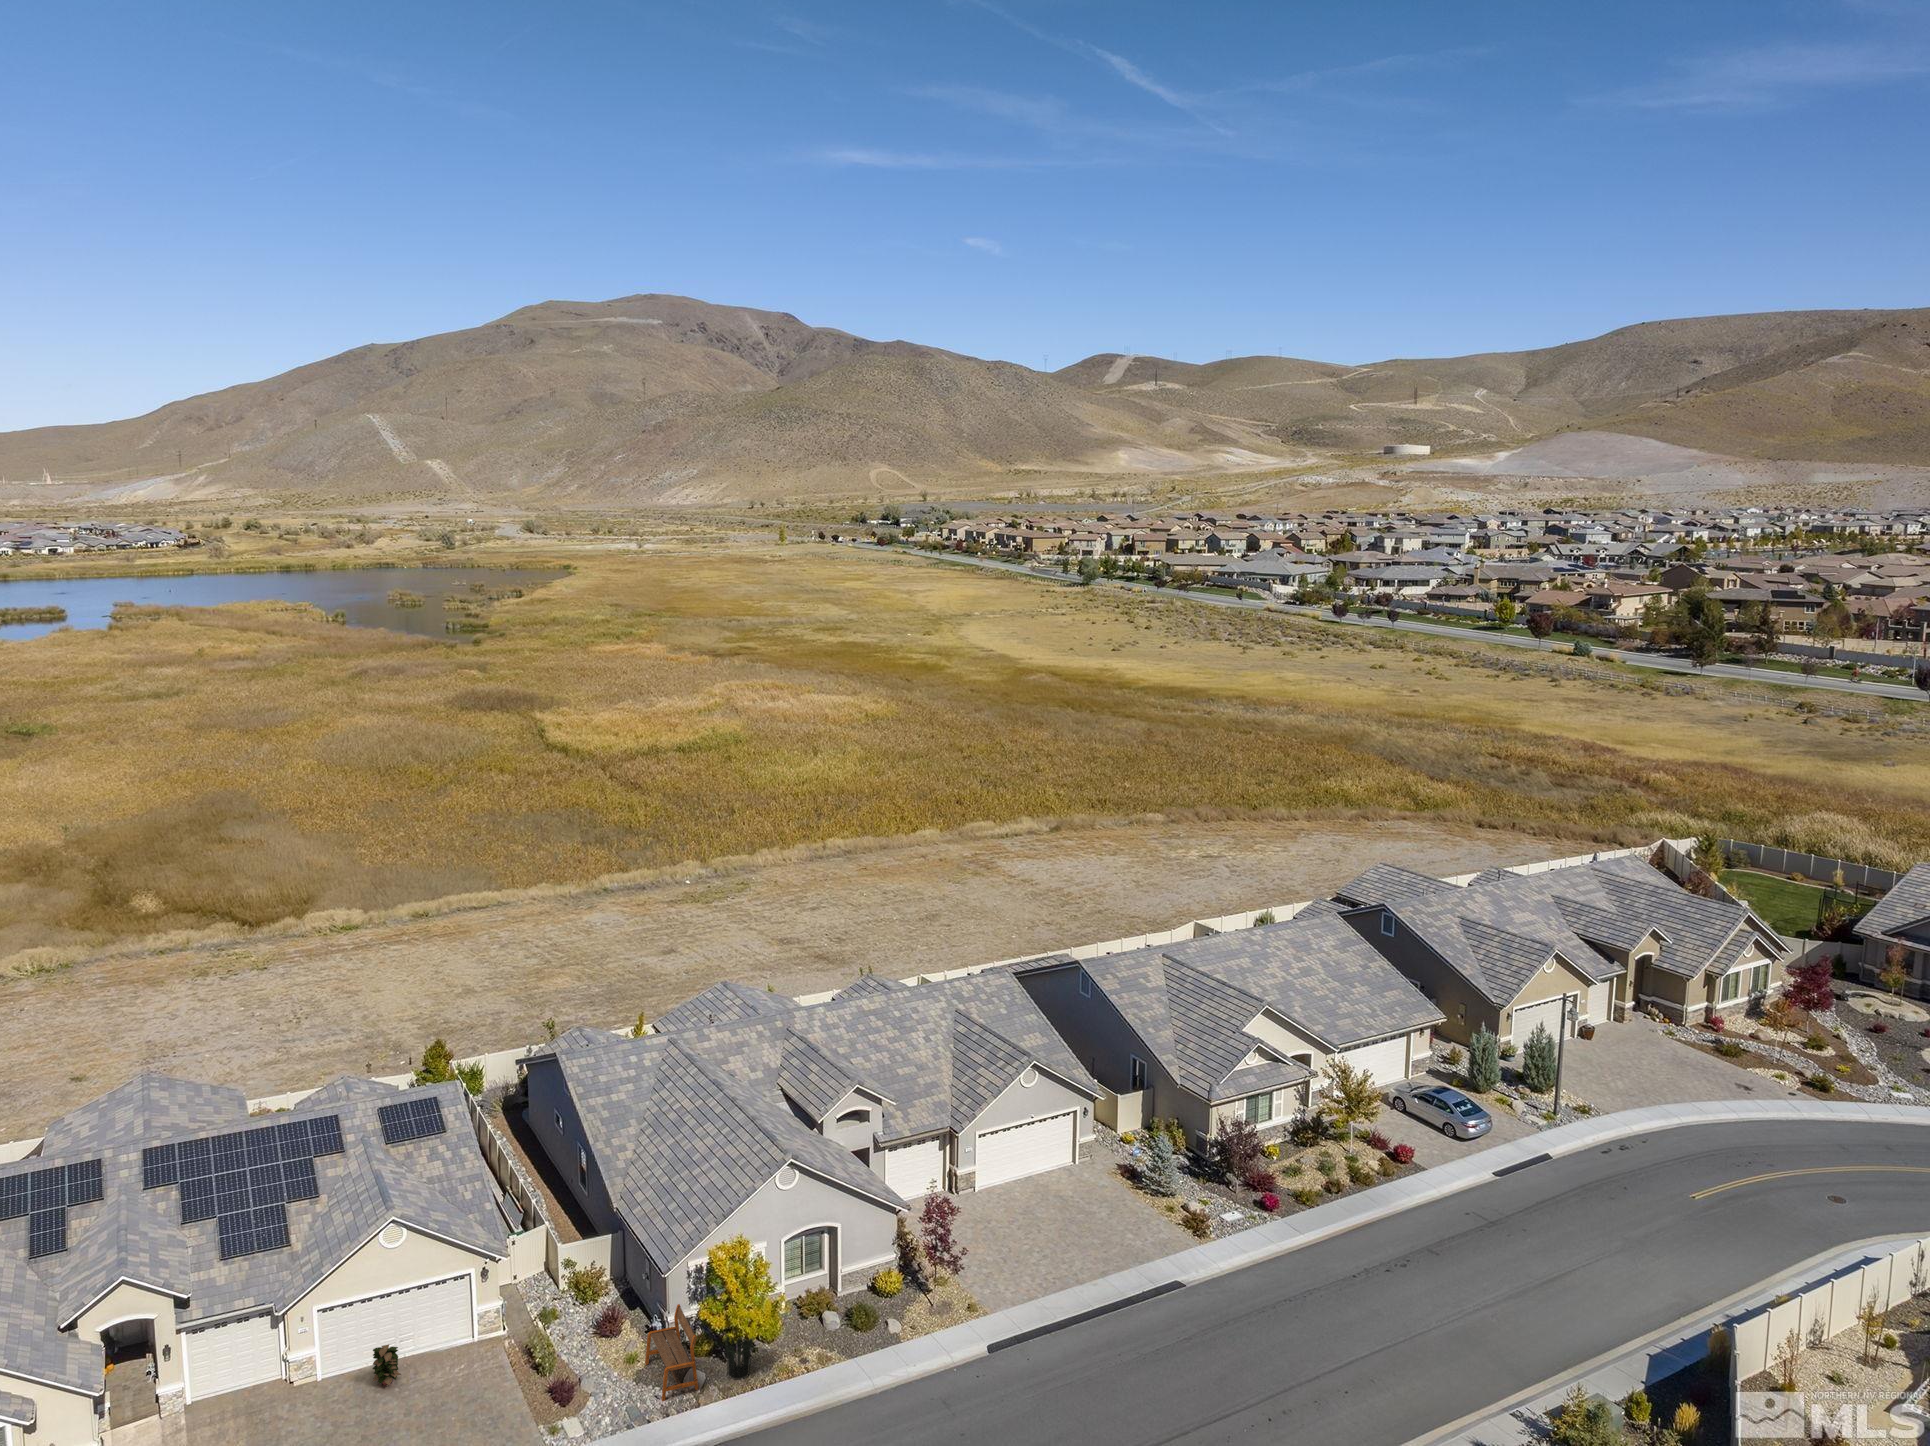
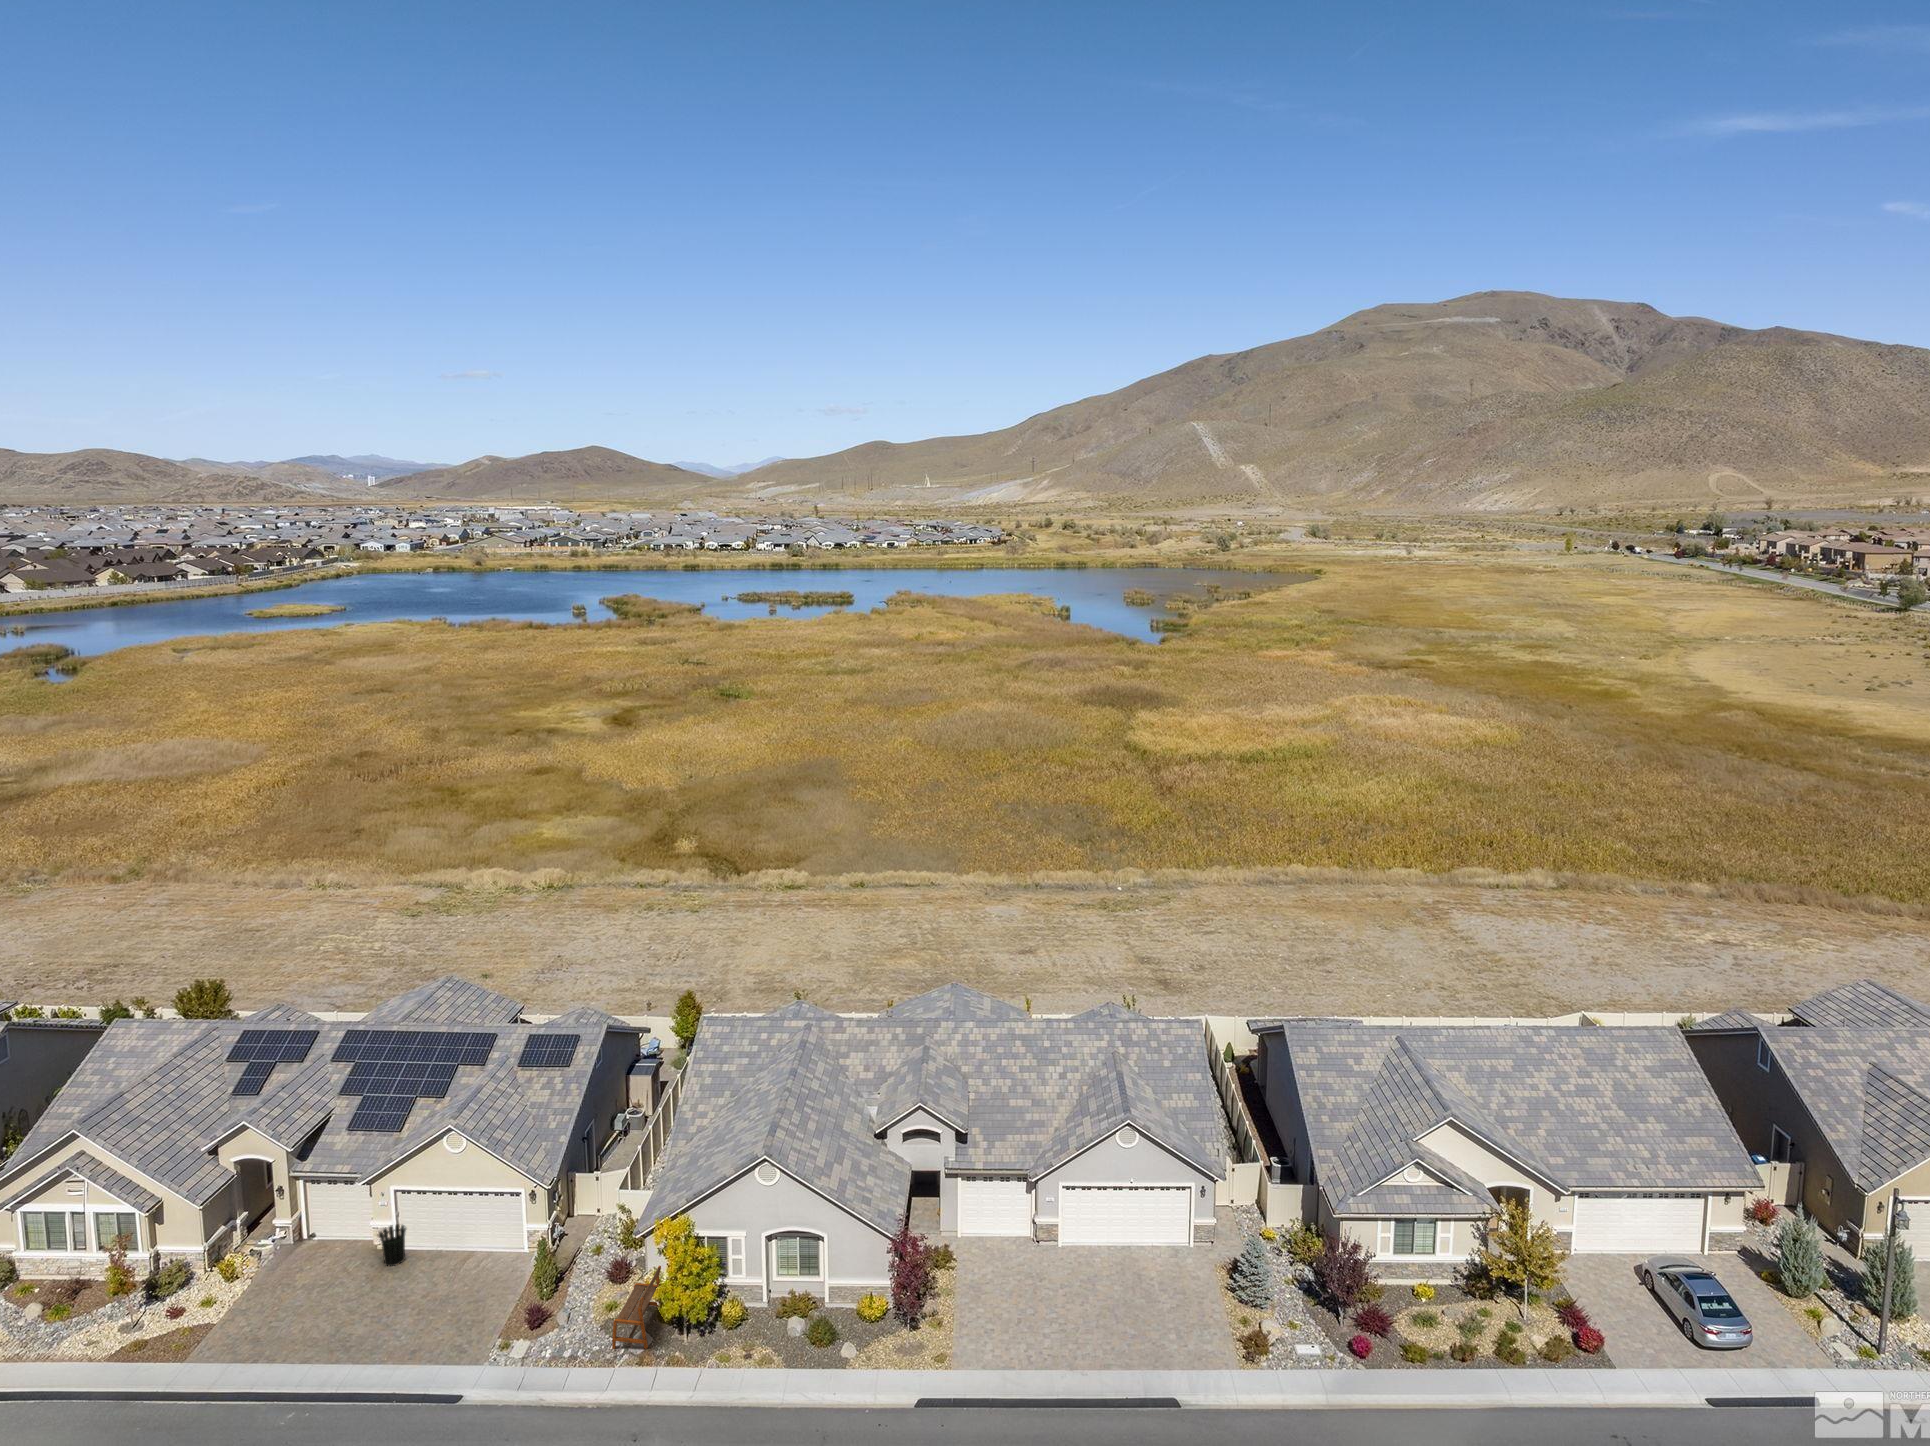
waste bin: present [724,1336,754,1380] -> present [379,1224,406,1266]
decorative plant: present [372,1344,401,1386] -> none [449,1230,474,1265]

